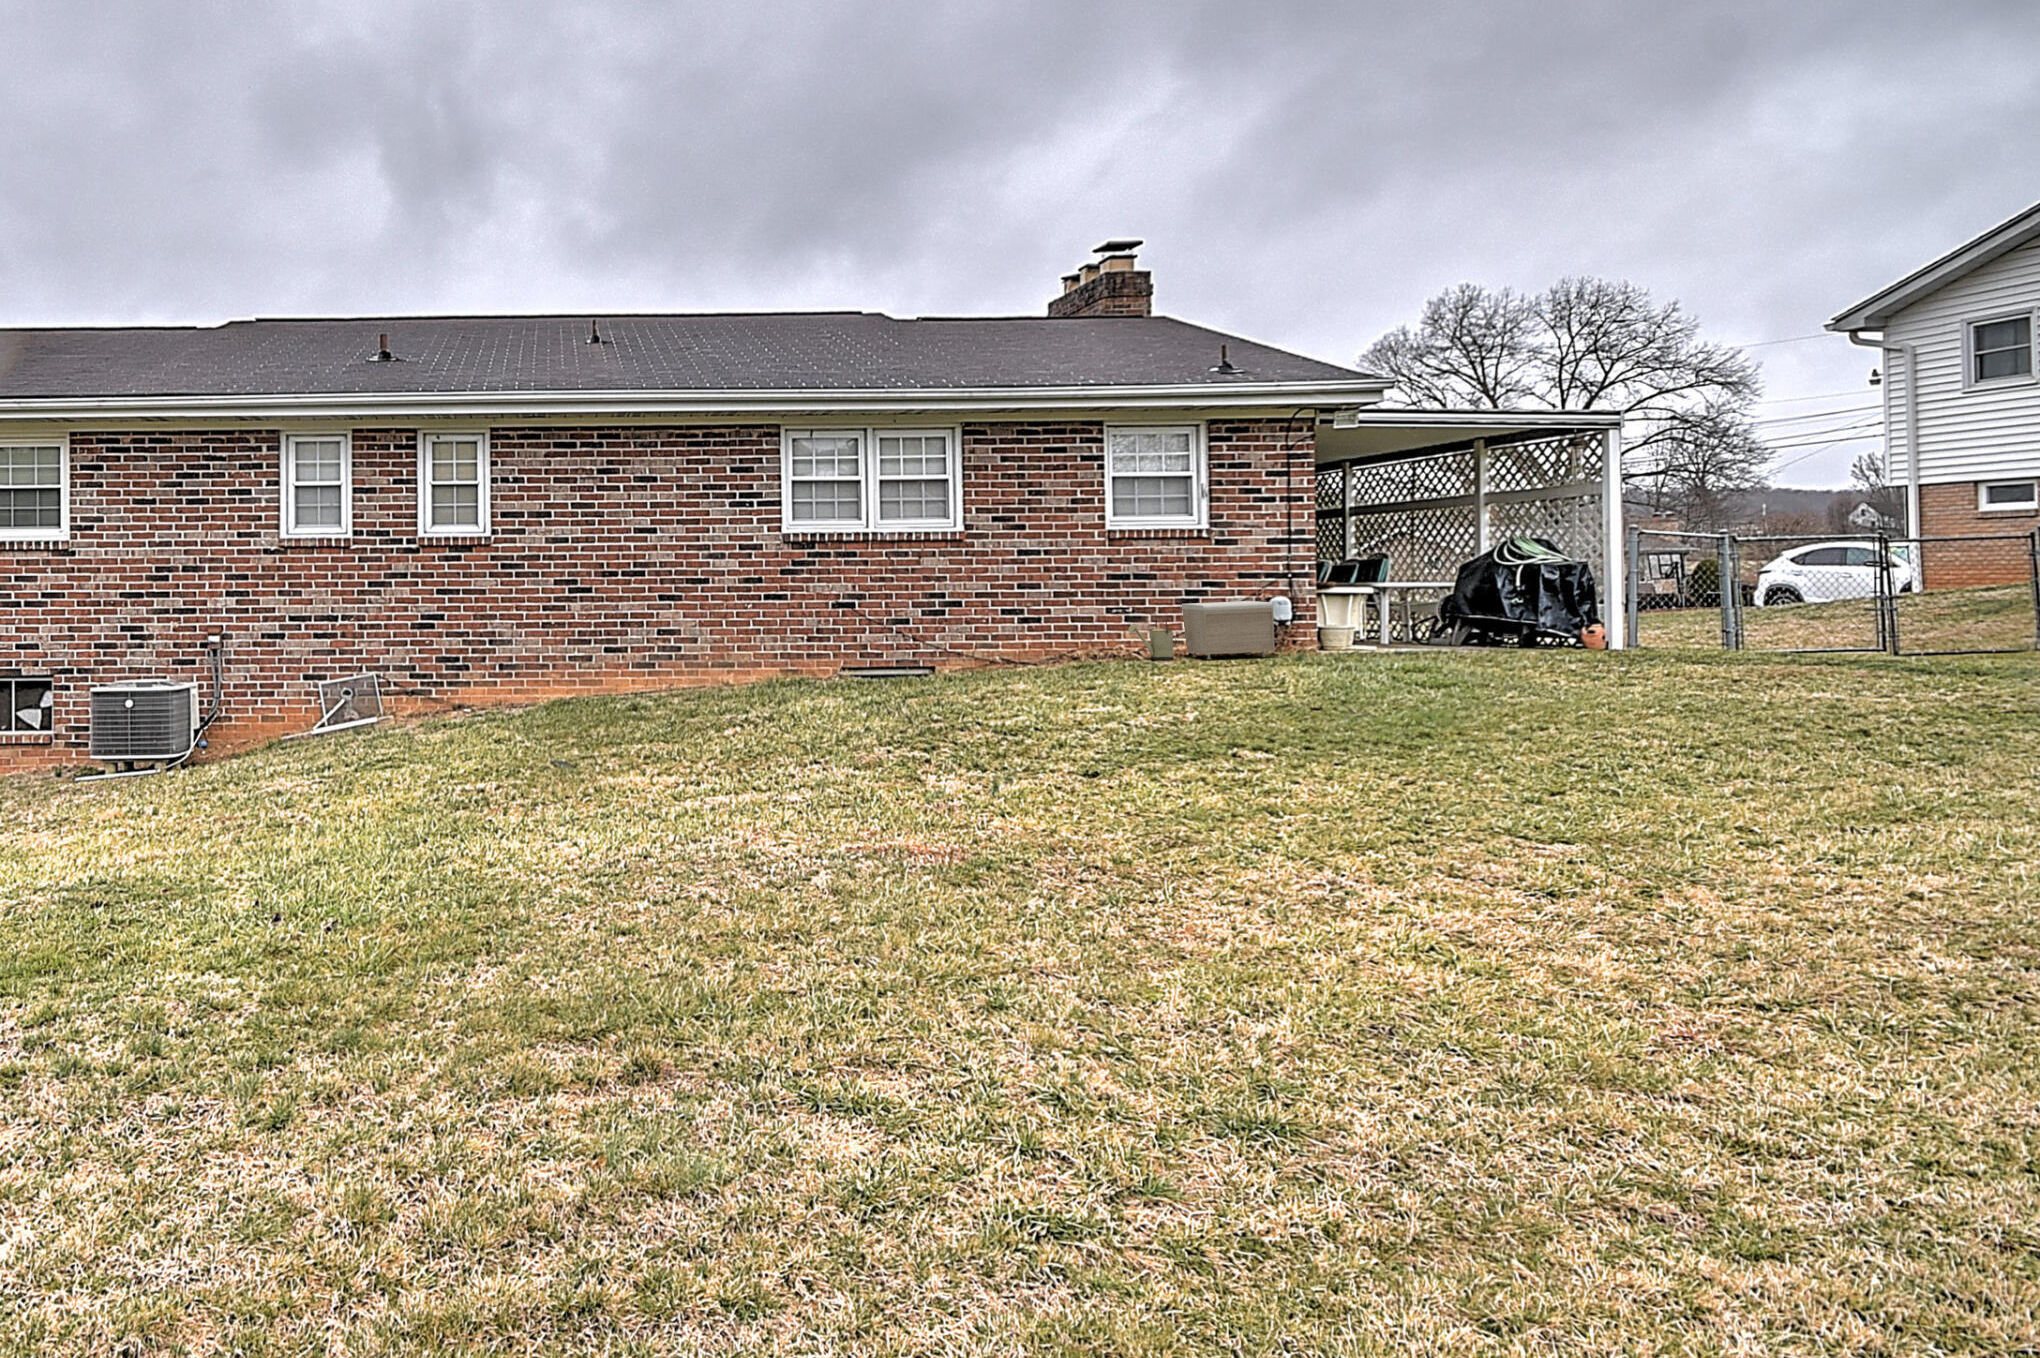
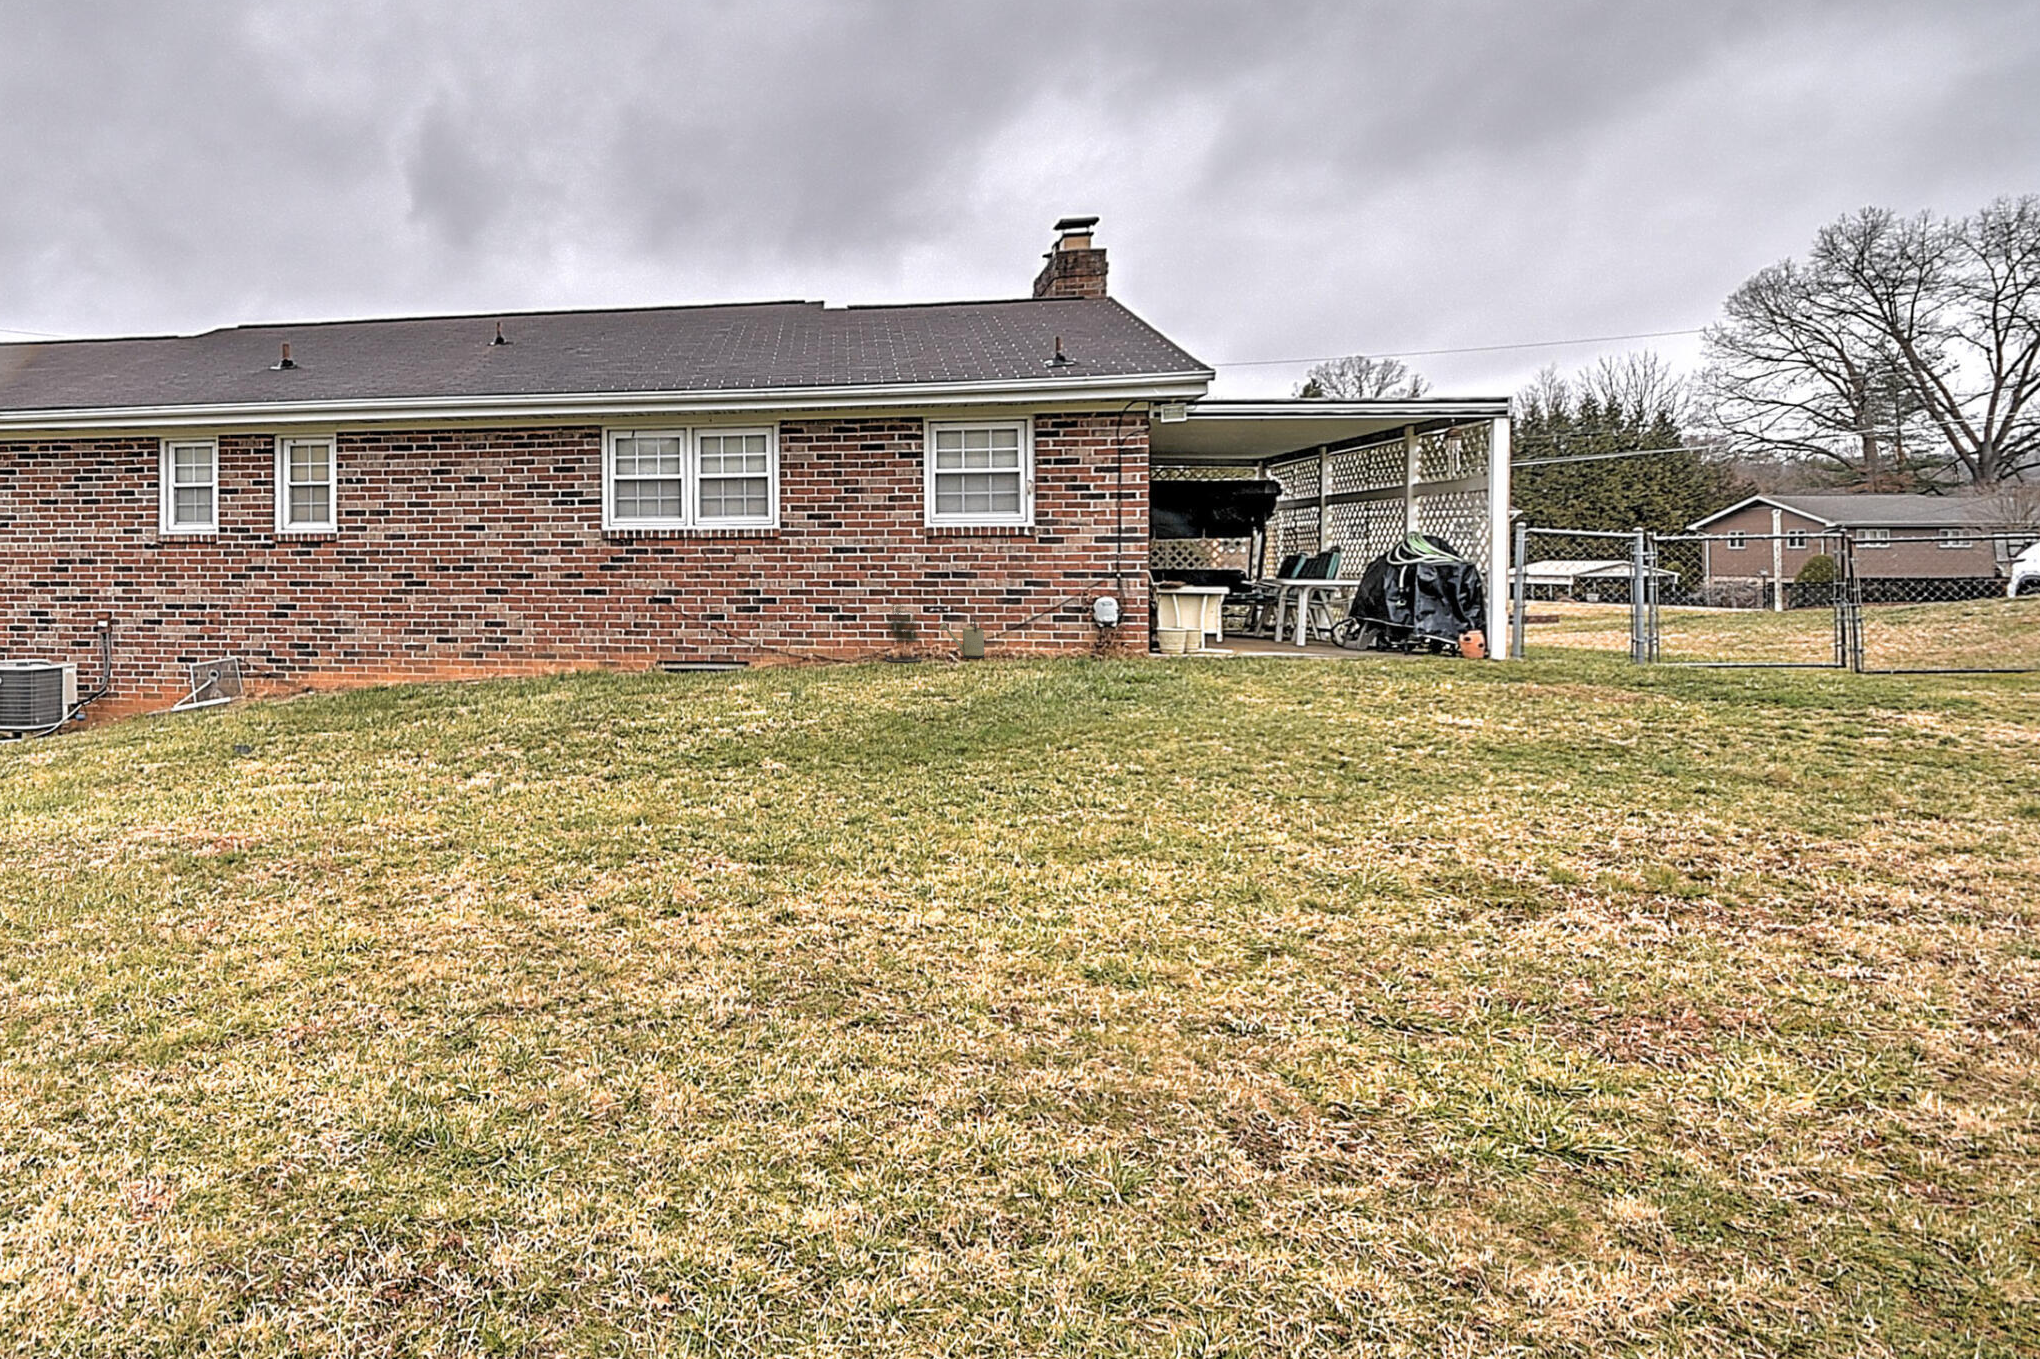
potted tree: none [1077,600,1118,665] -> present [887,605,921,662]
storage bench: present [1182,601,1275,659] -> none [999,600,1084,659]

